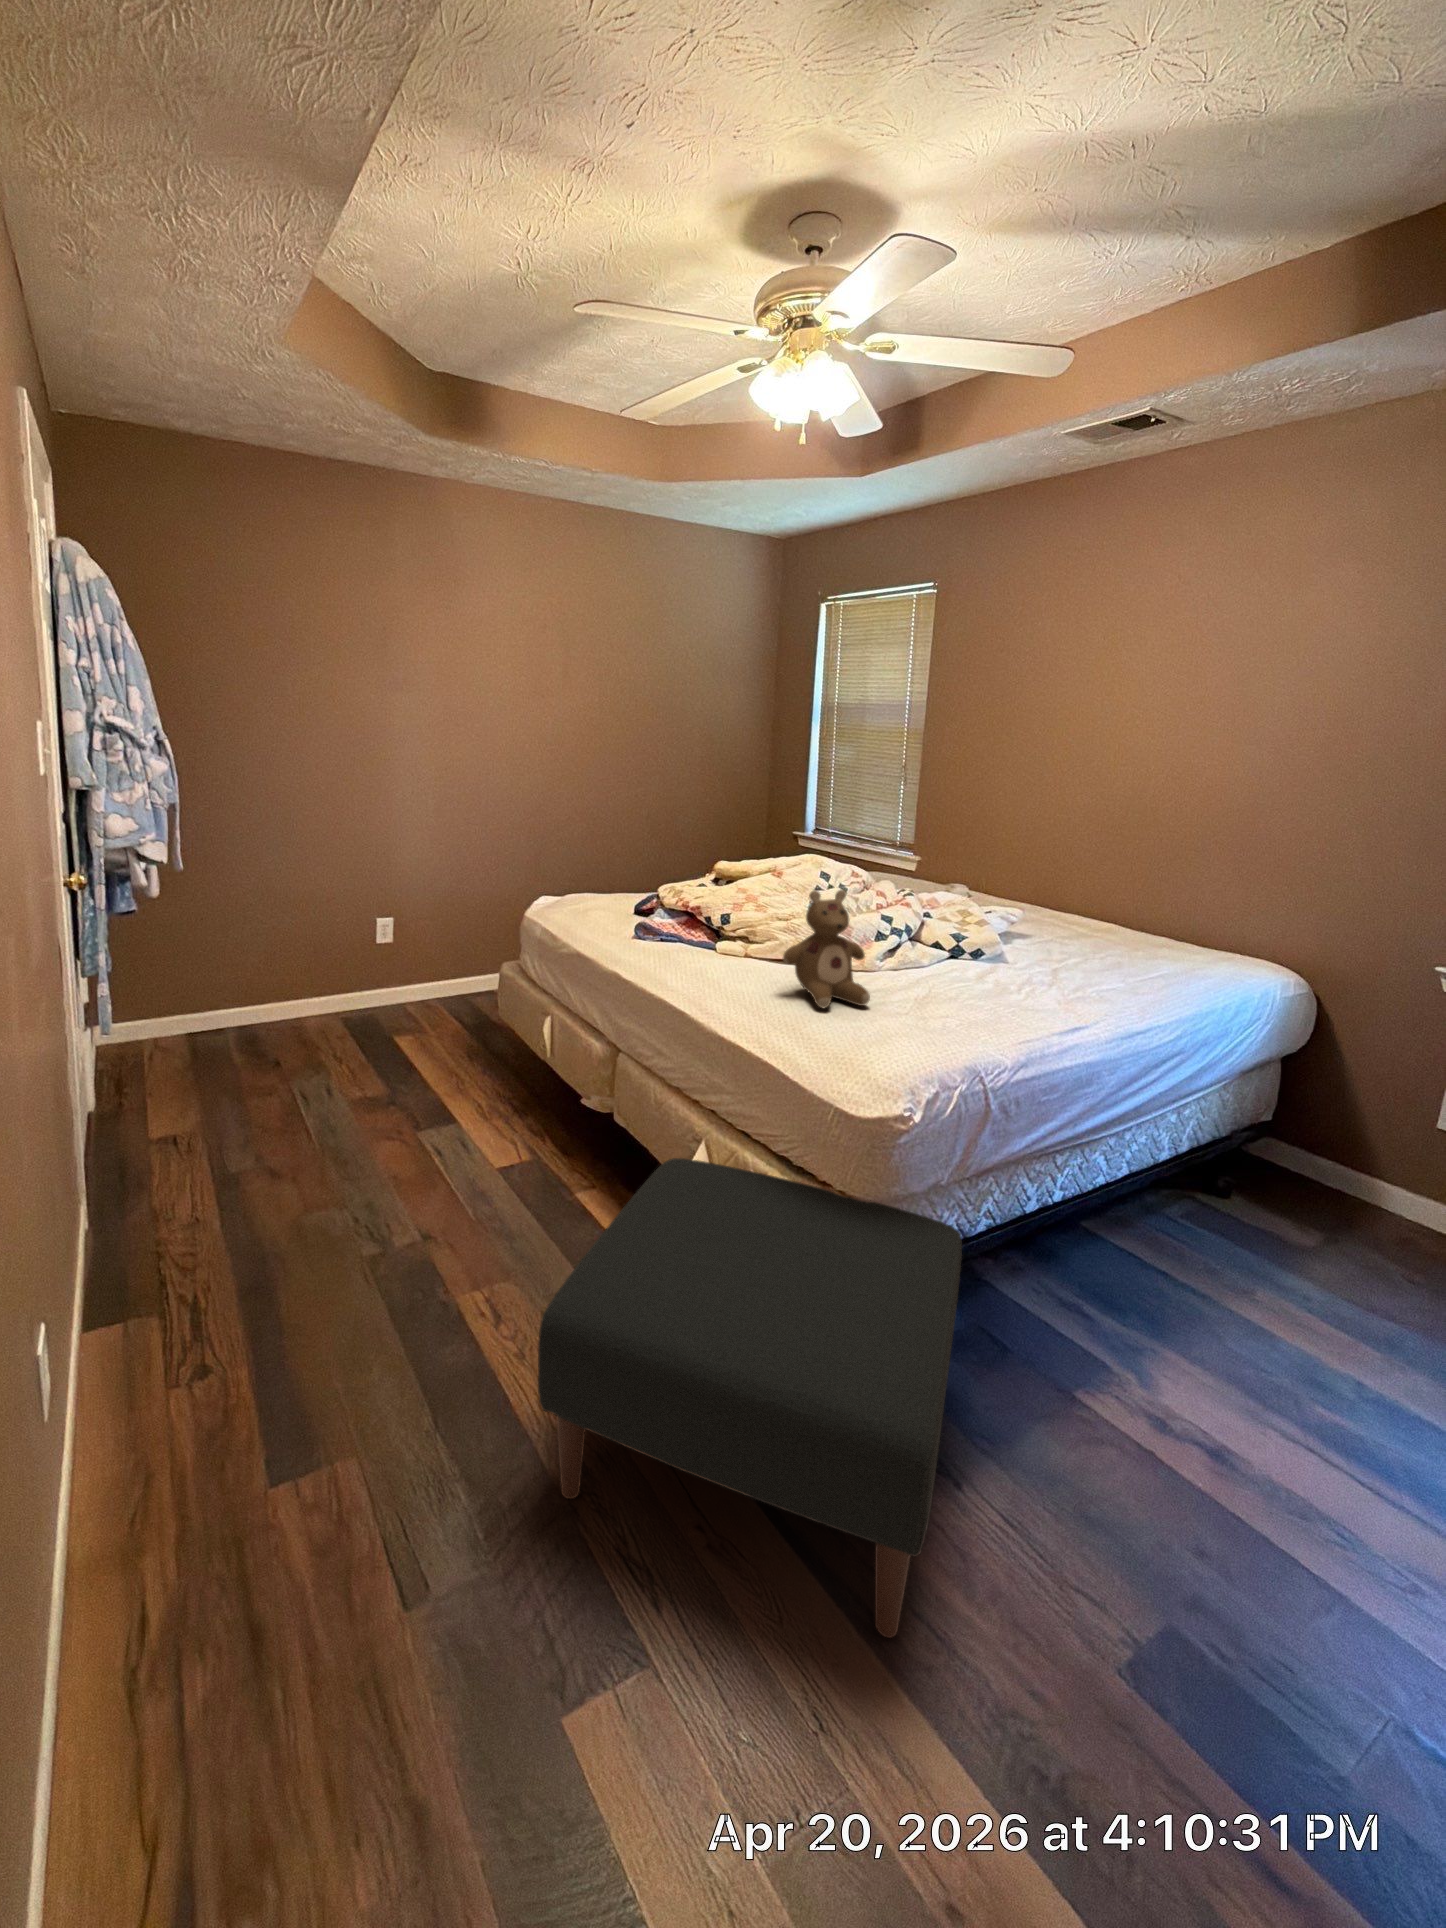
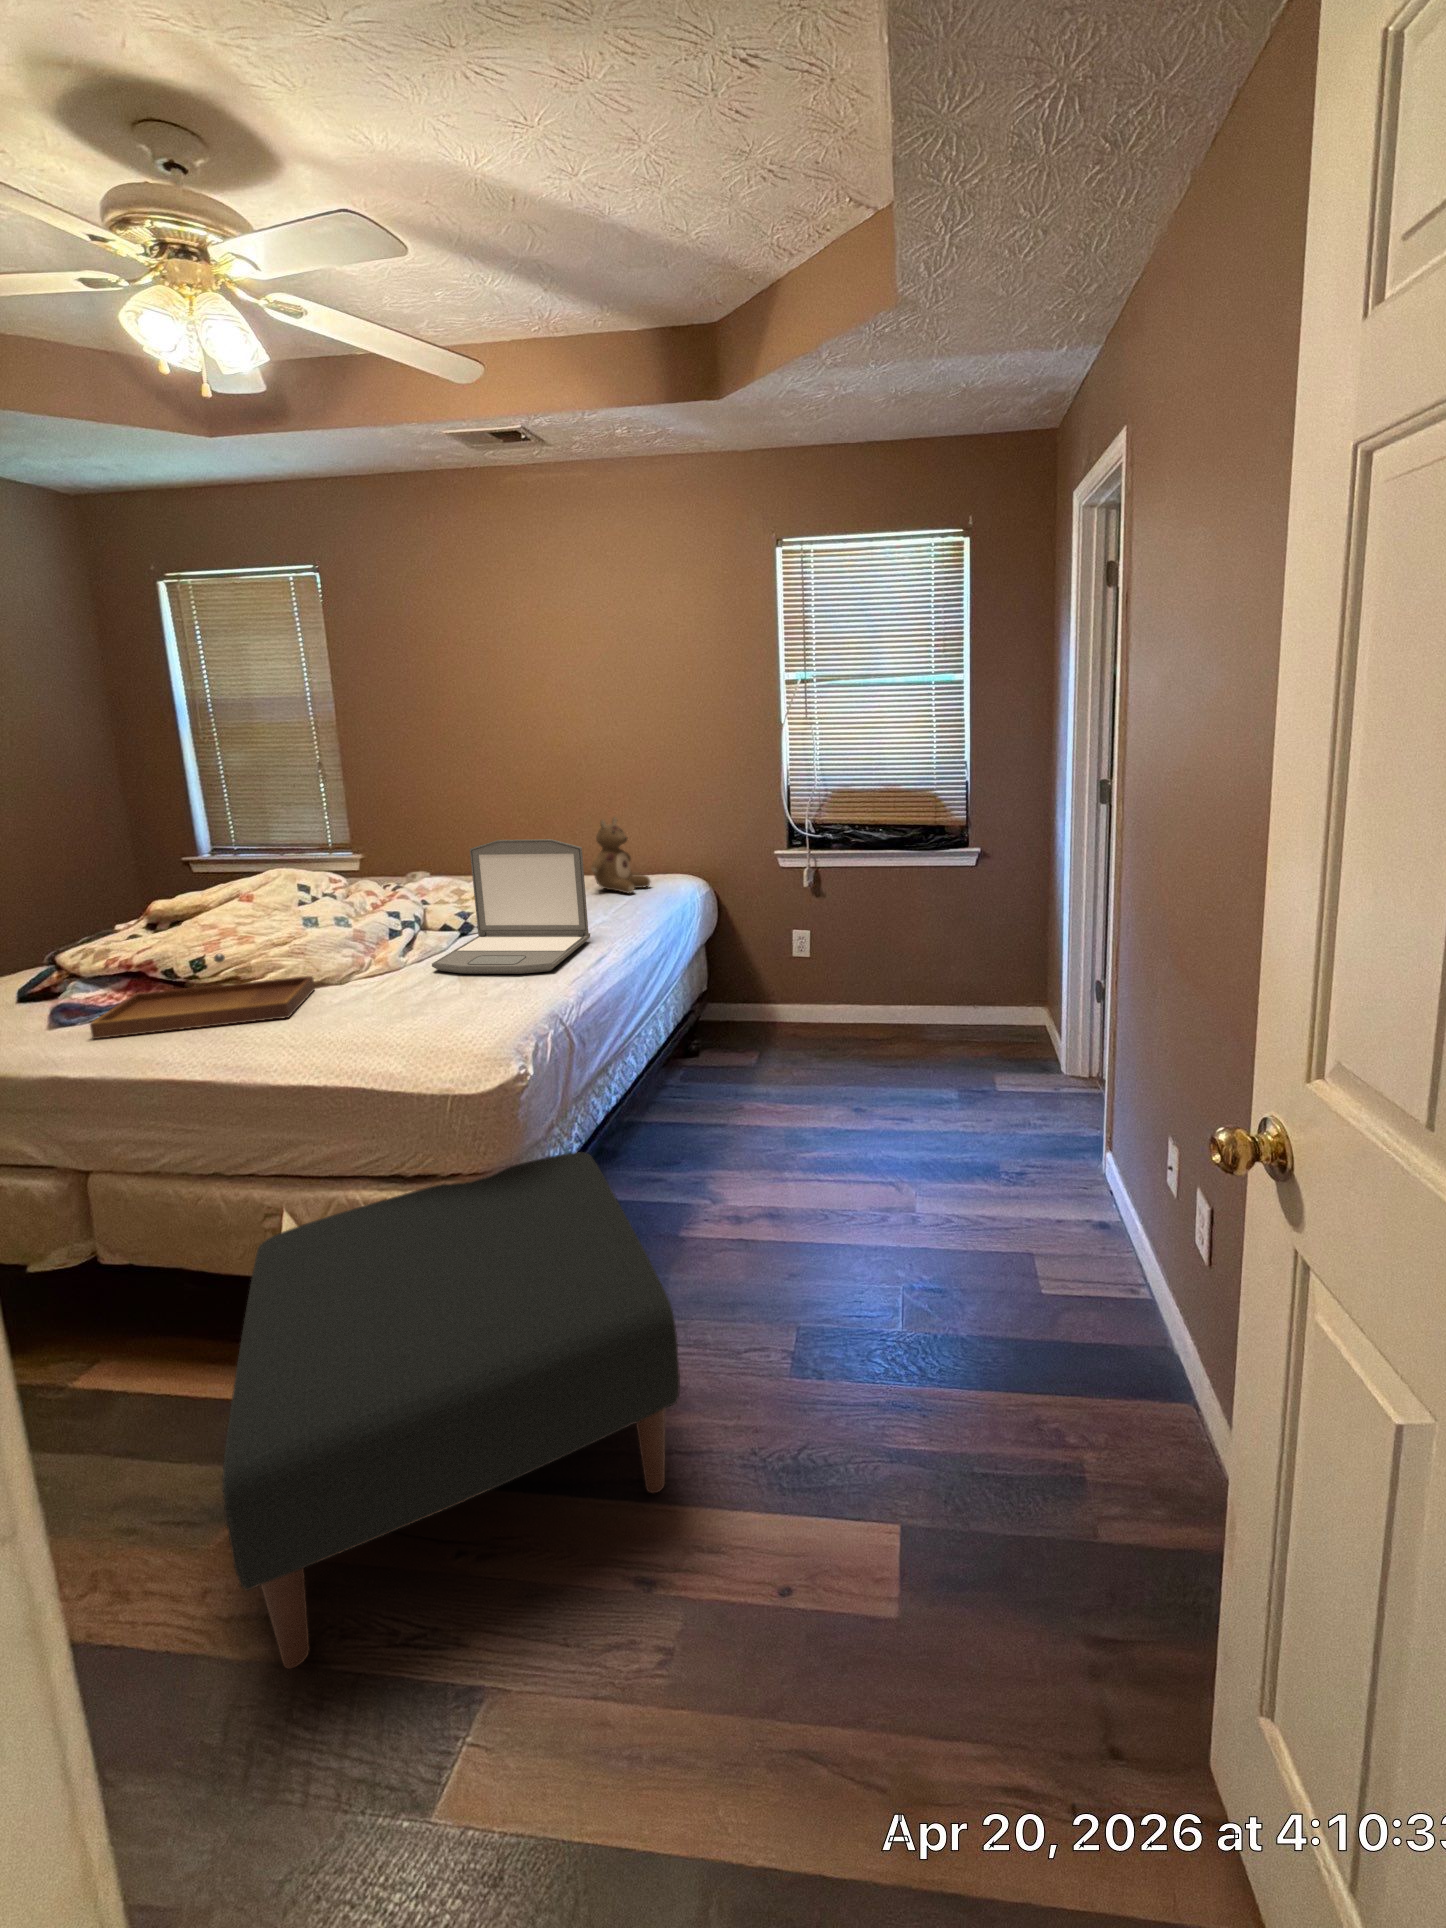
laptop: none [894,867,1085,1022] -> present [432,839,590,974]
stuffed bear: present [783,890,870,1008] -> present [591,817,651,893]
tray: none [639,915,794,984] -> present [90,954,315,1039]

